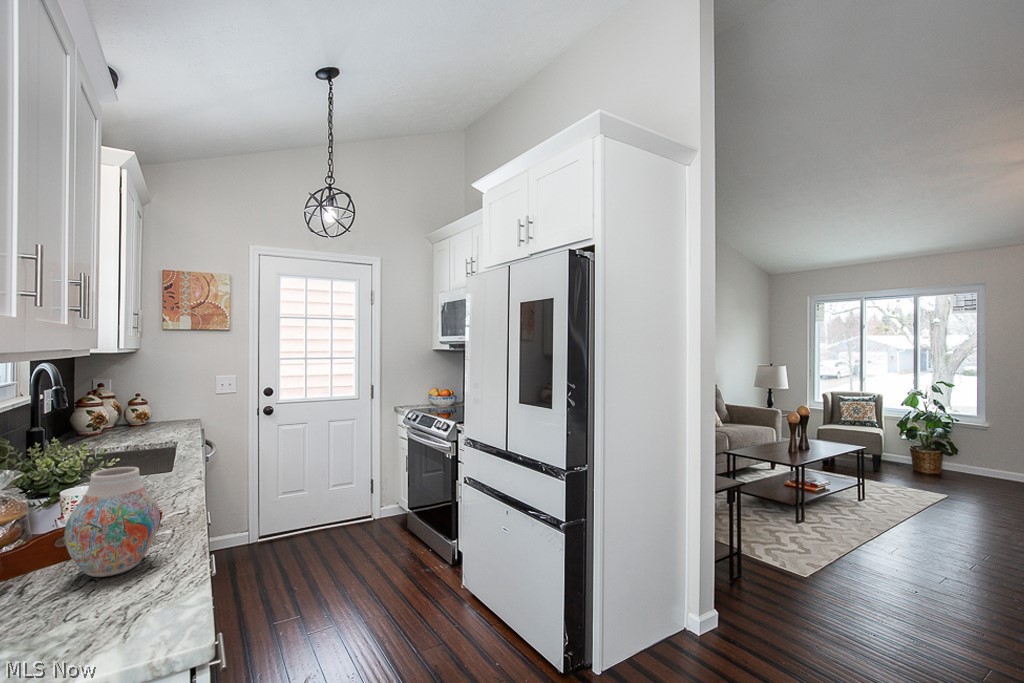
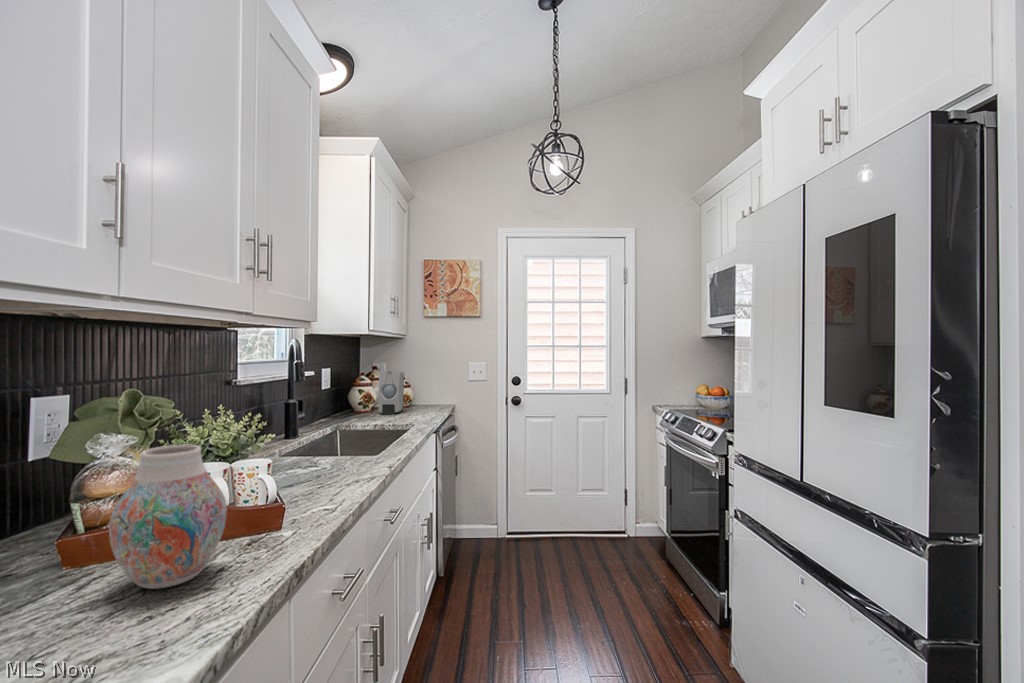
soap dispenser: none [117,388,146,436] -> present [378,370,404,415]

